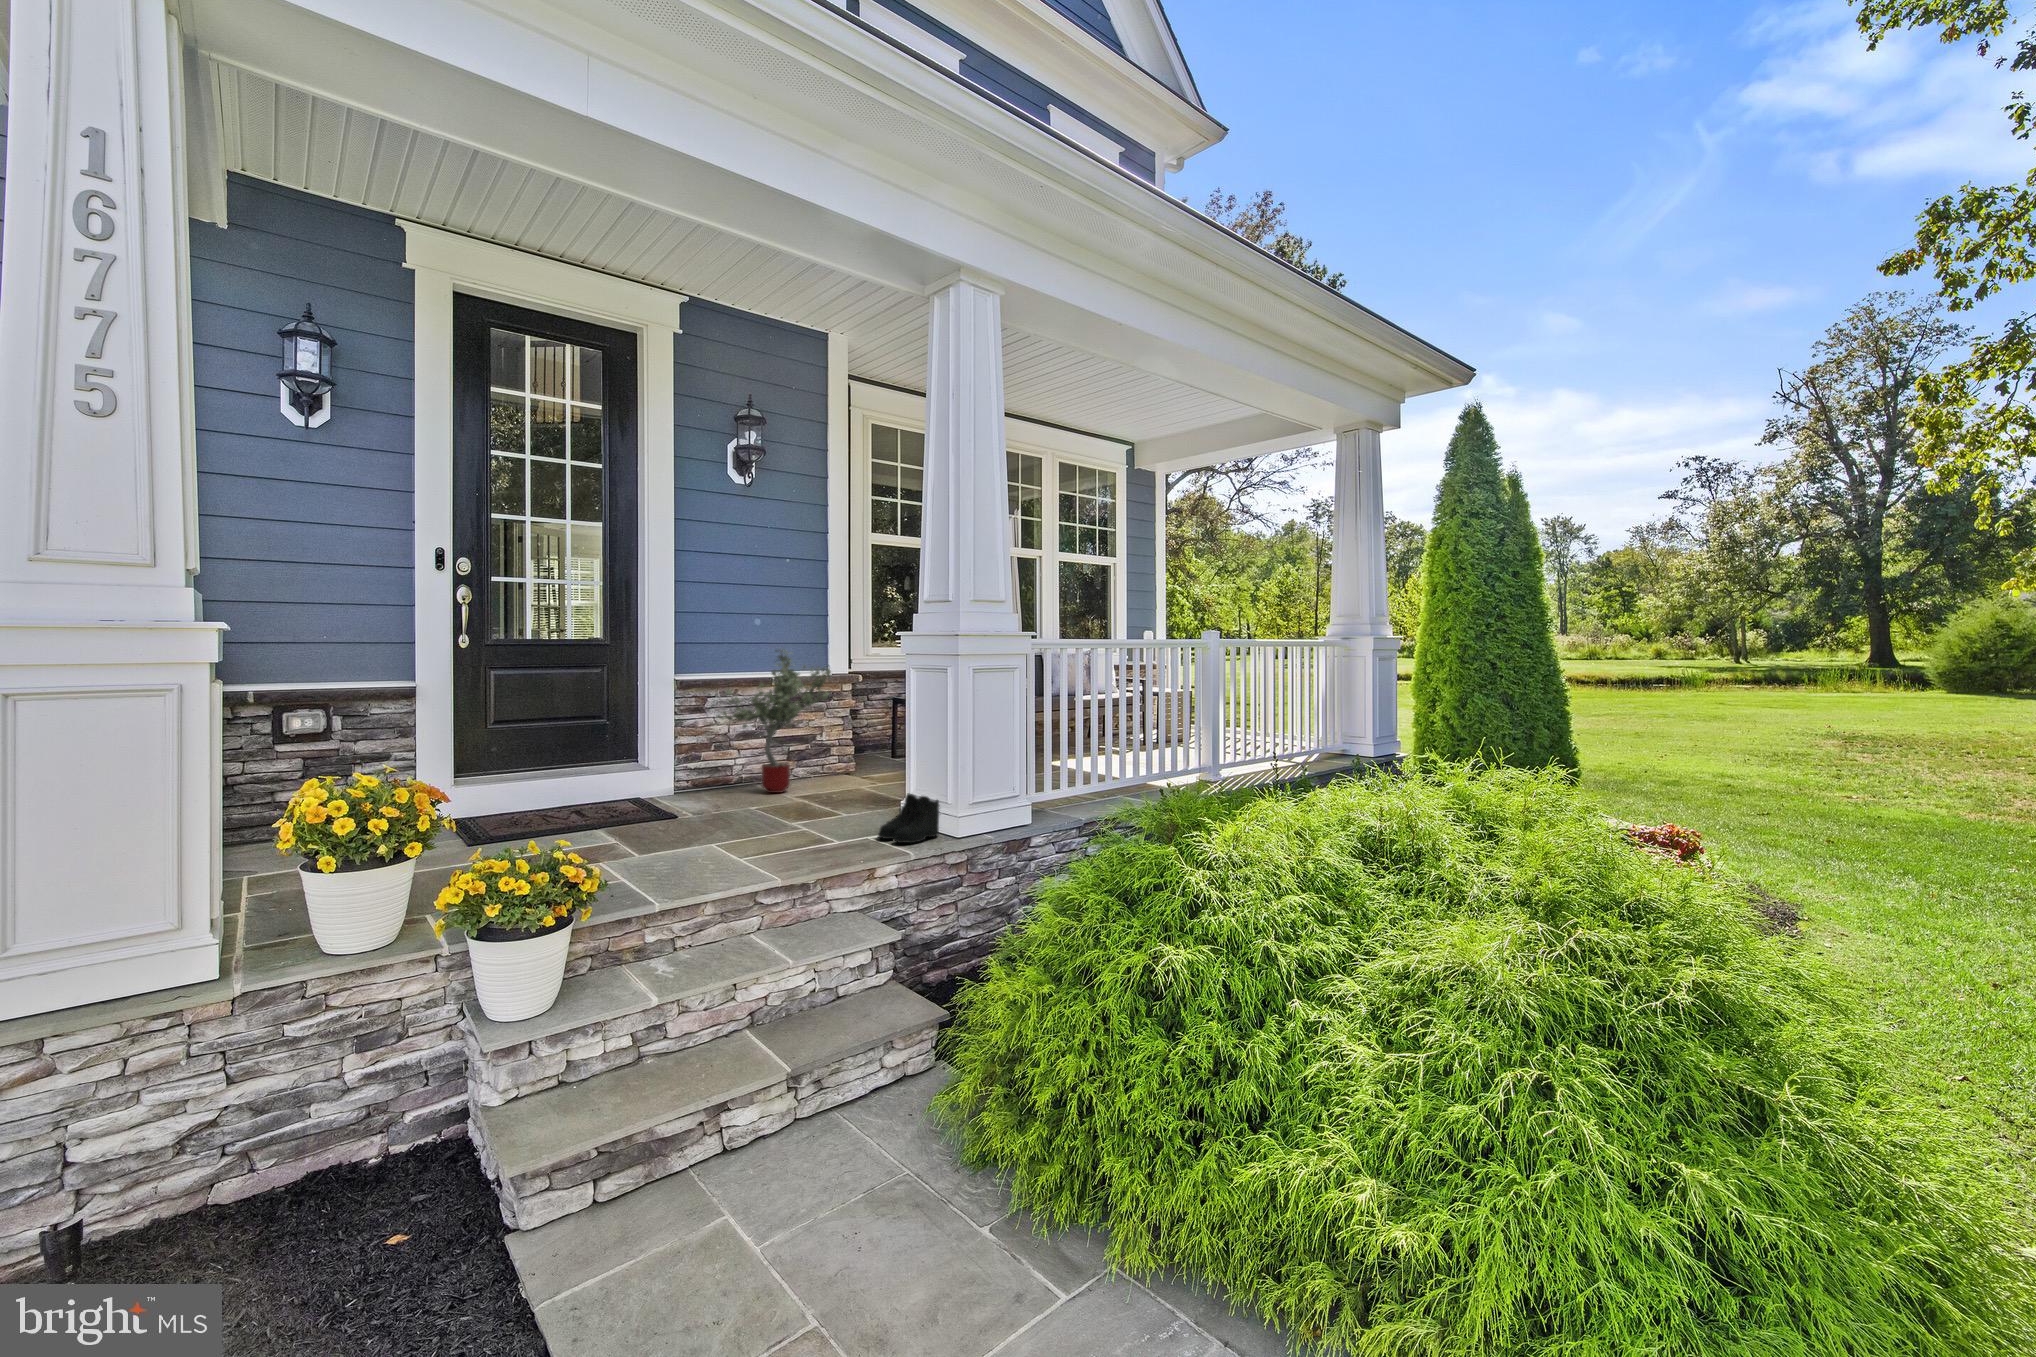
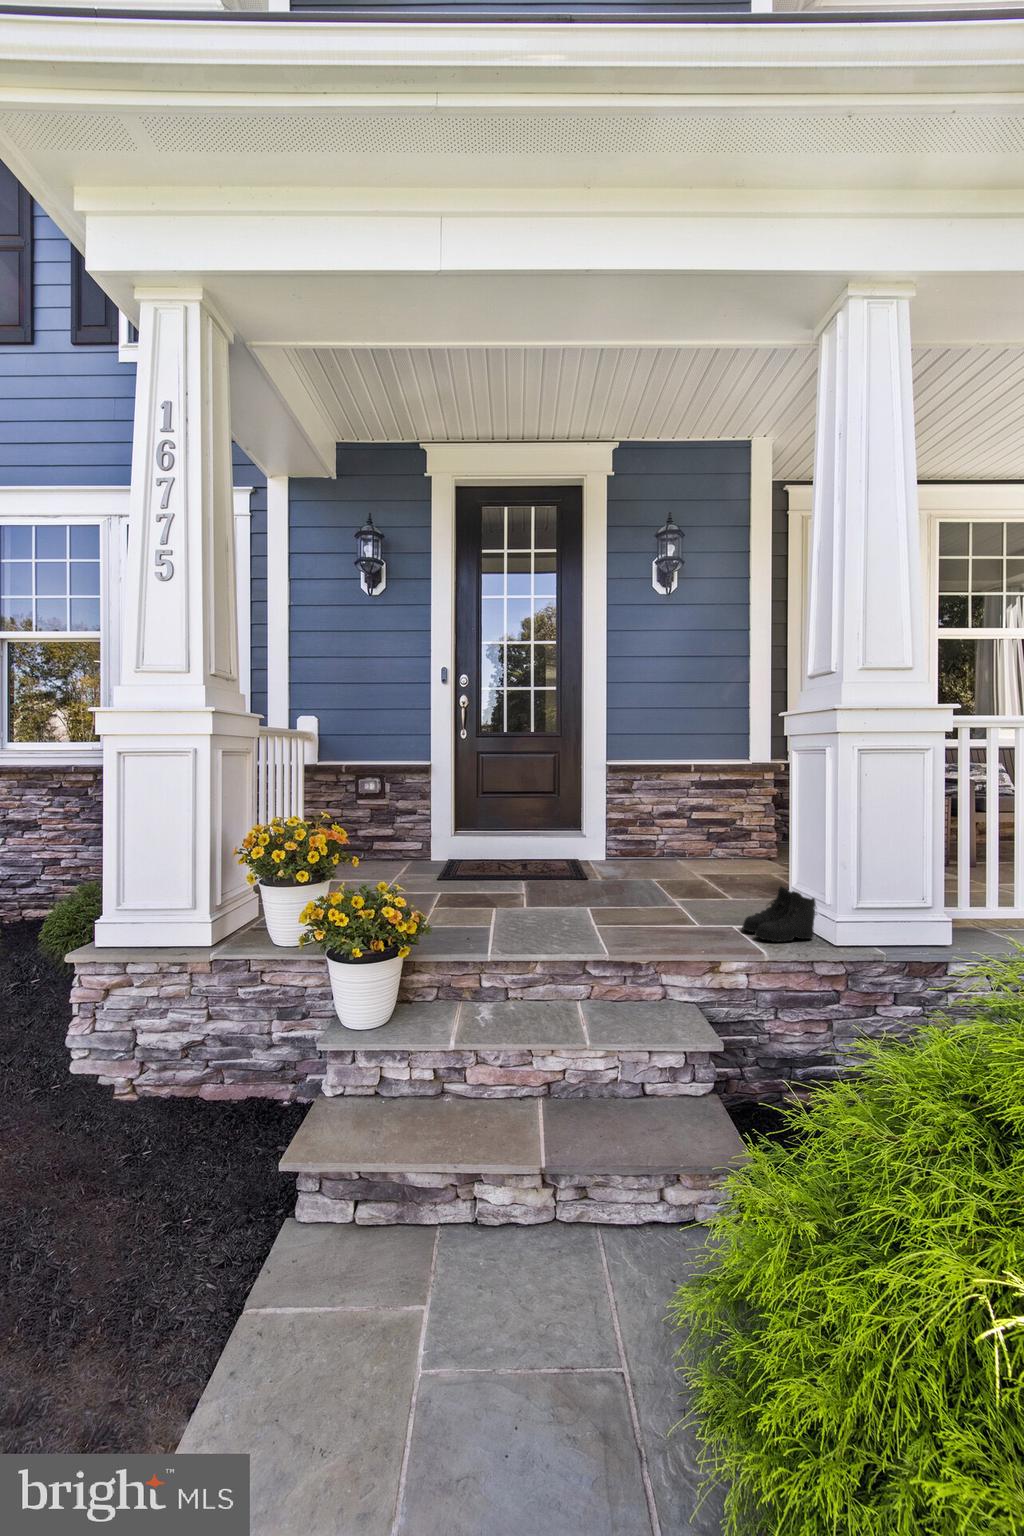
potted tree: present [717,649,831,793] -> none [632,737,743,870]

